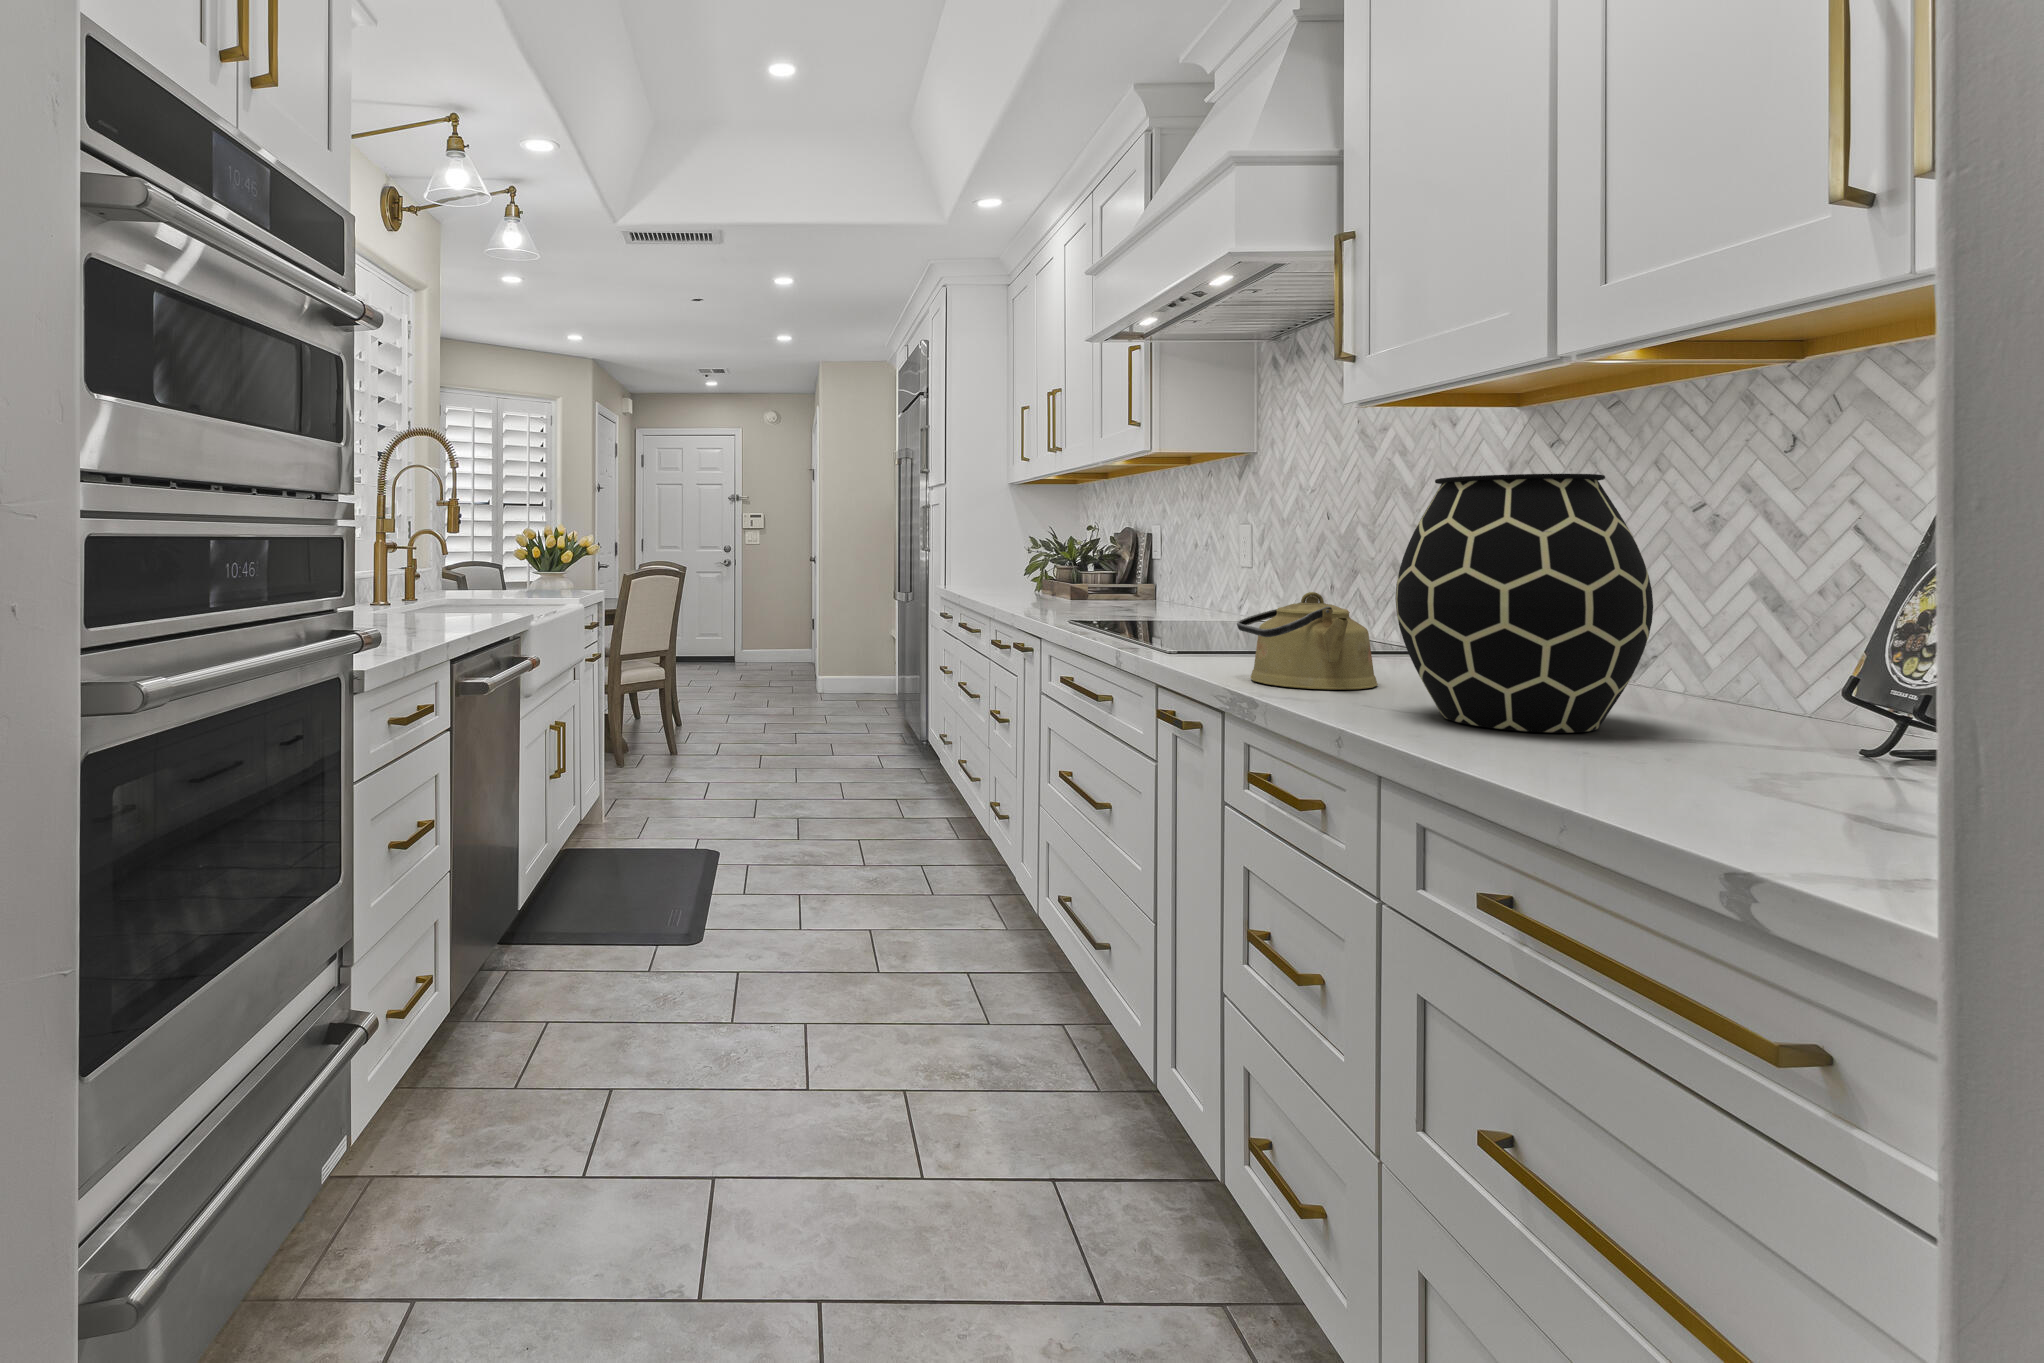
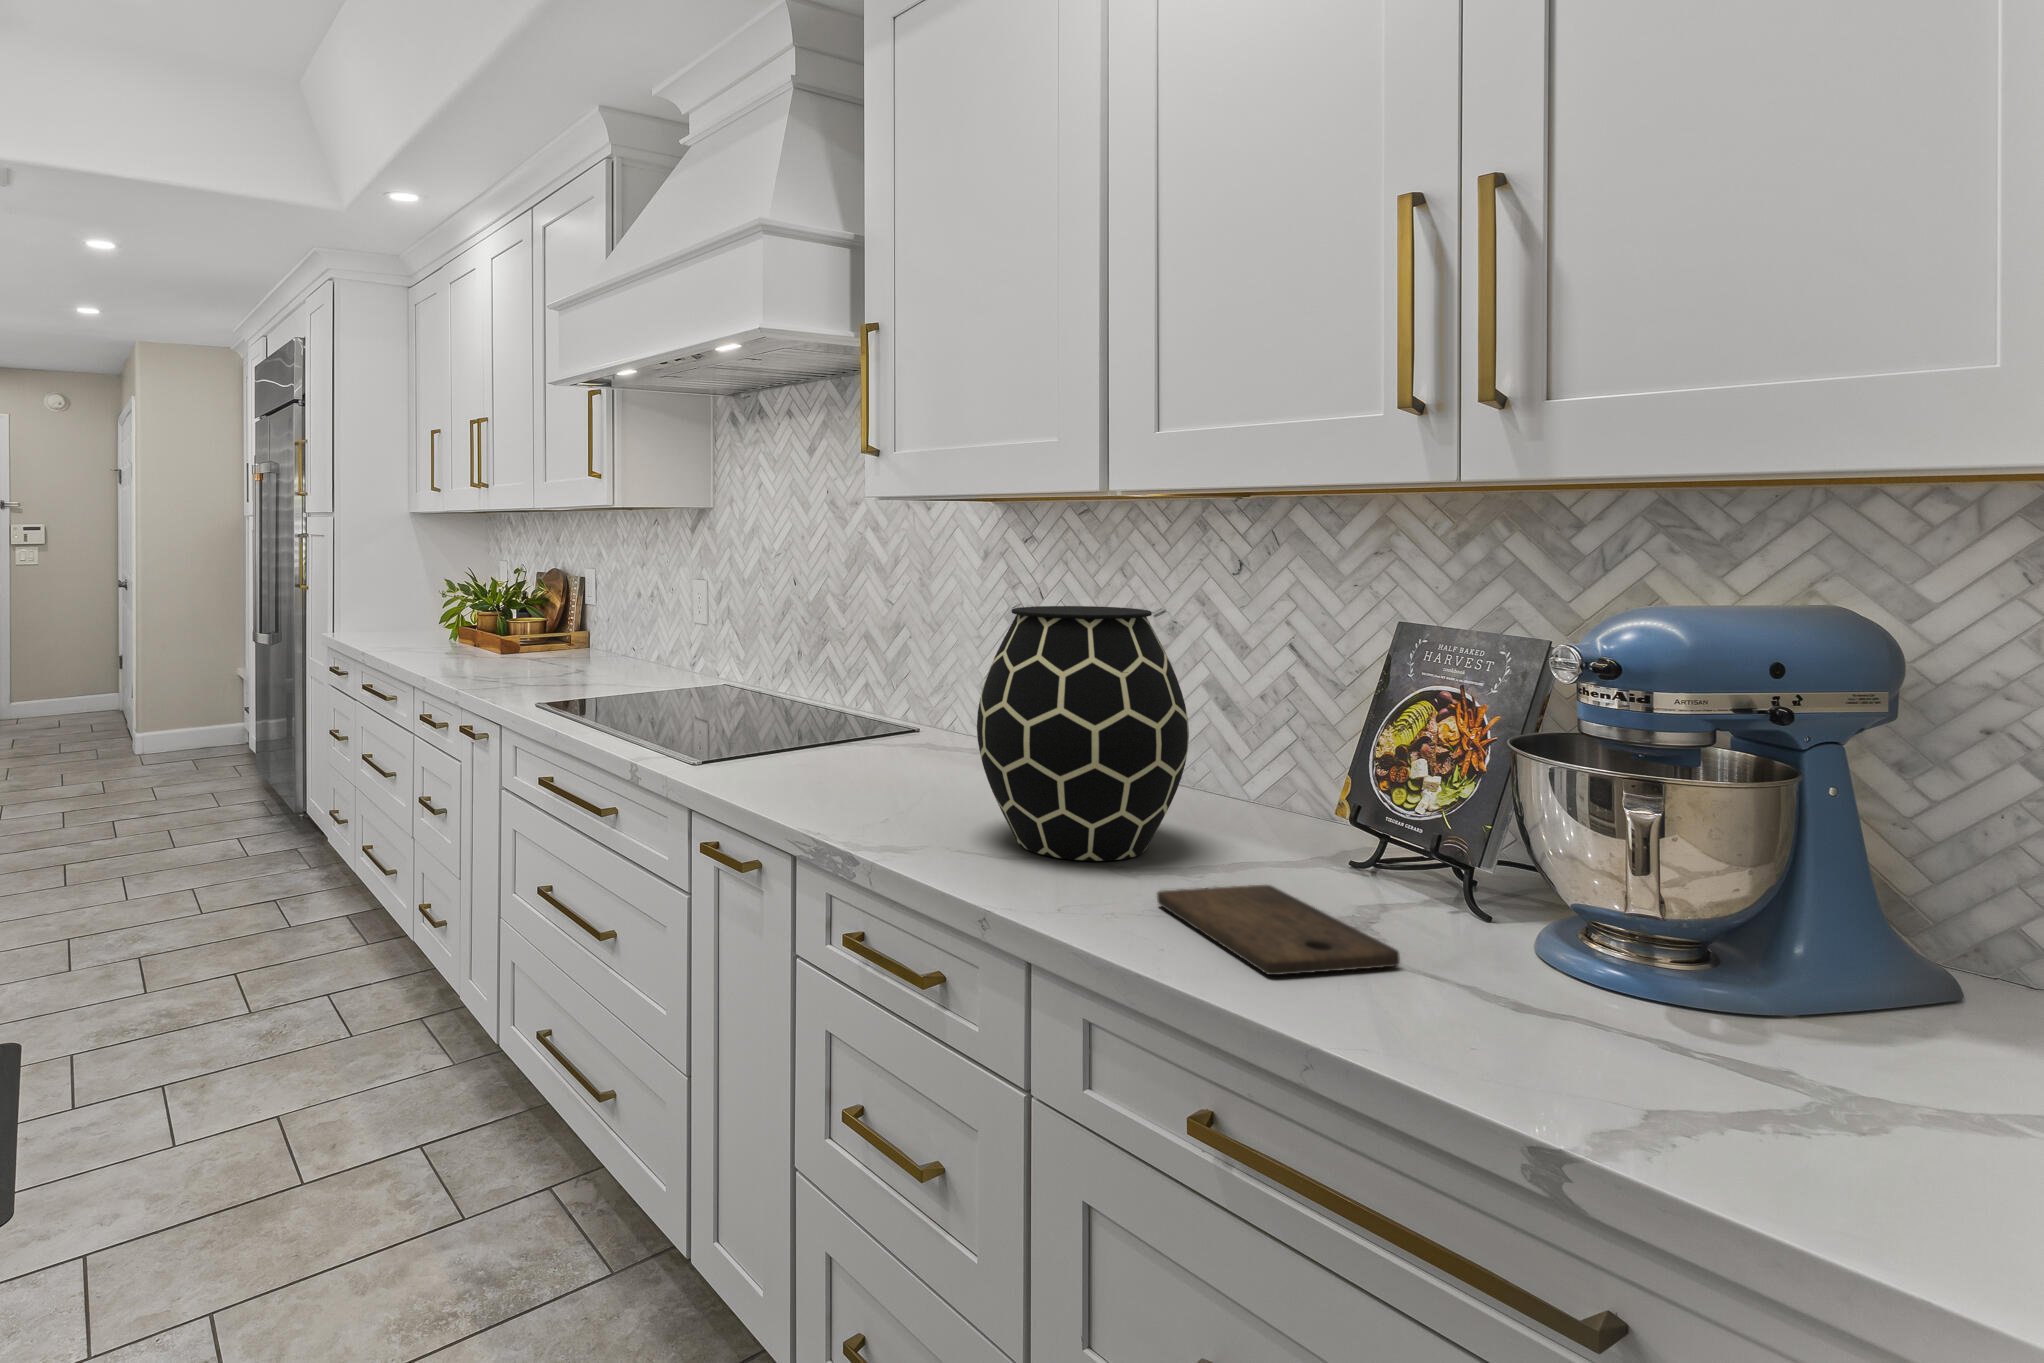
kettle: present [1237,592,1378,690] -> none [786,703,921,810]
cutting board: none [1548,743,1807,815] -> present [1157,885,1400,975]

